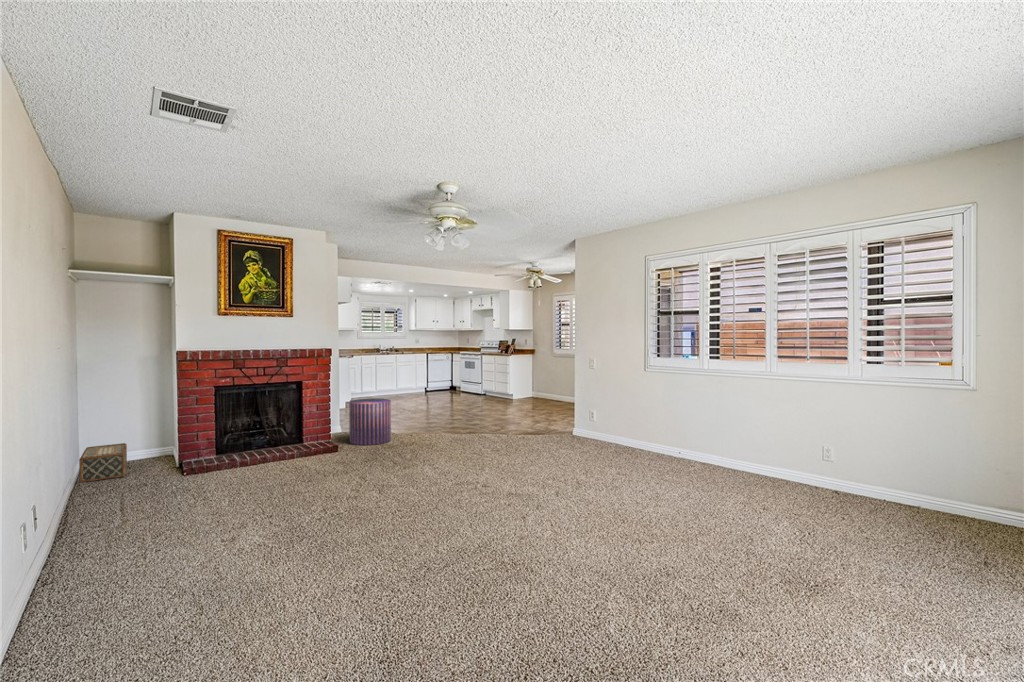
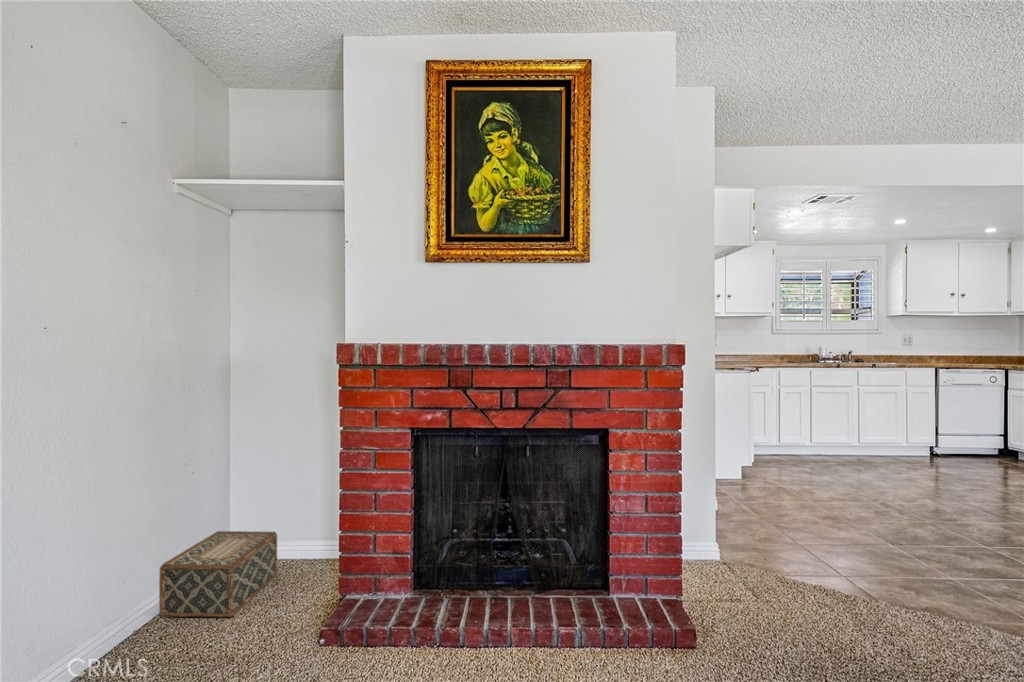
pouf: present [349,399,391,445] -> none [732,488,858,641]

